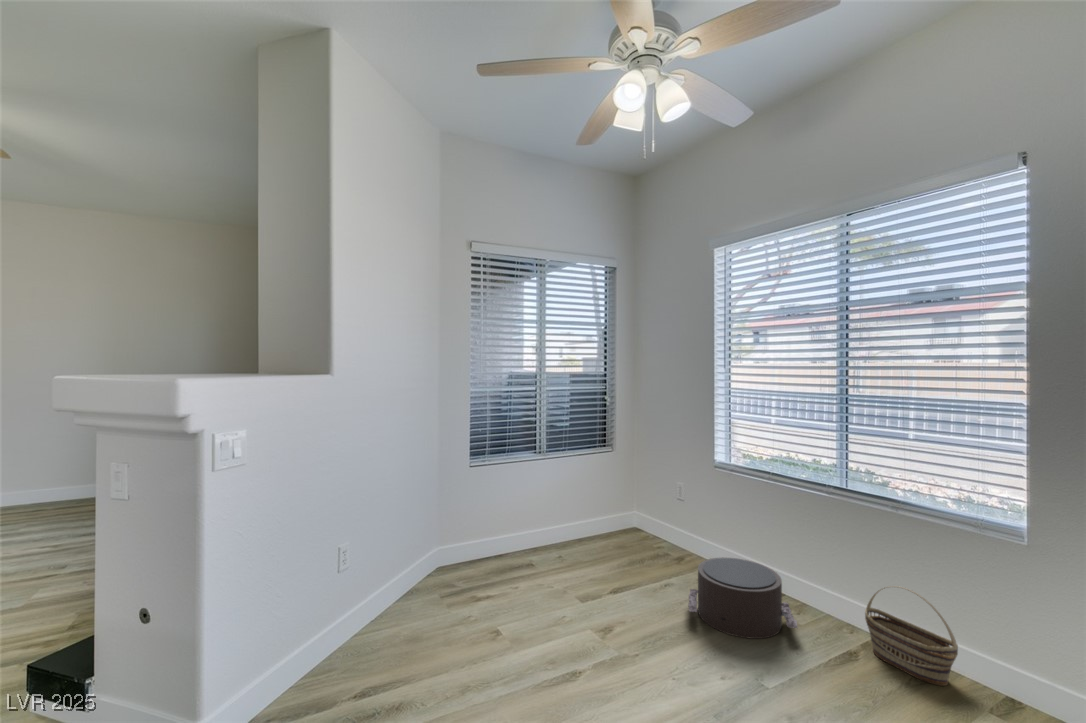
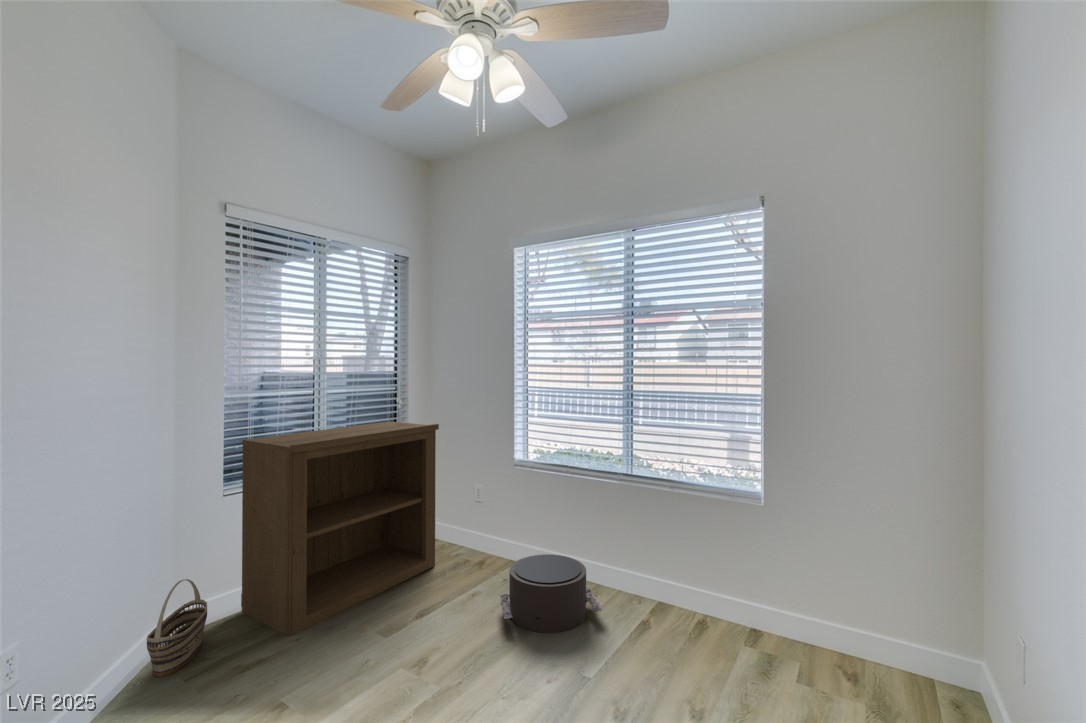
bookshelf: none [482,417,639,584] -> present [241,421,439,636]
basket: present [865,586,958,686] -> present [147,579,207,677]

